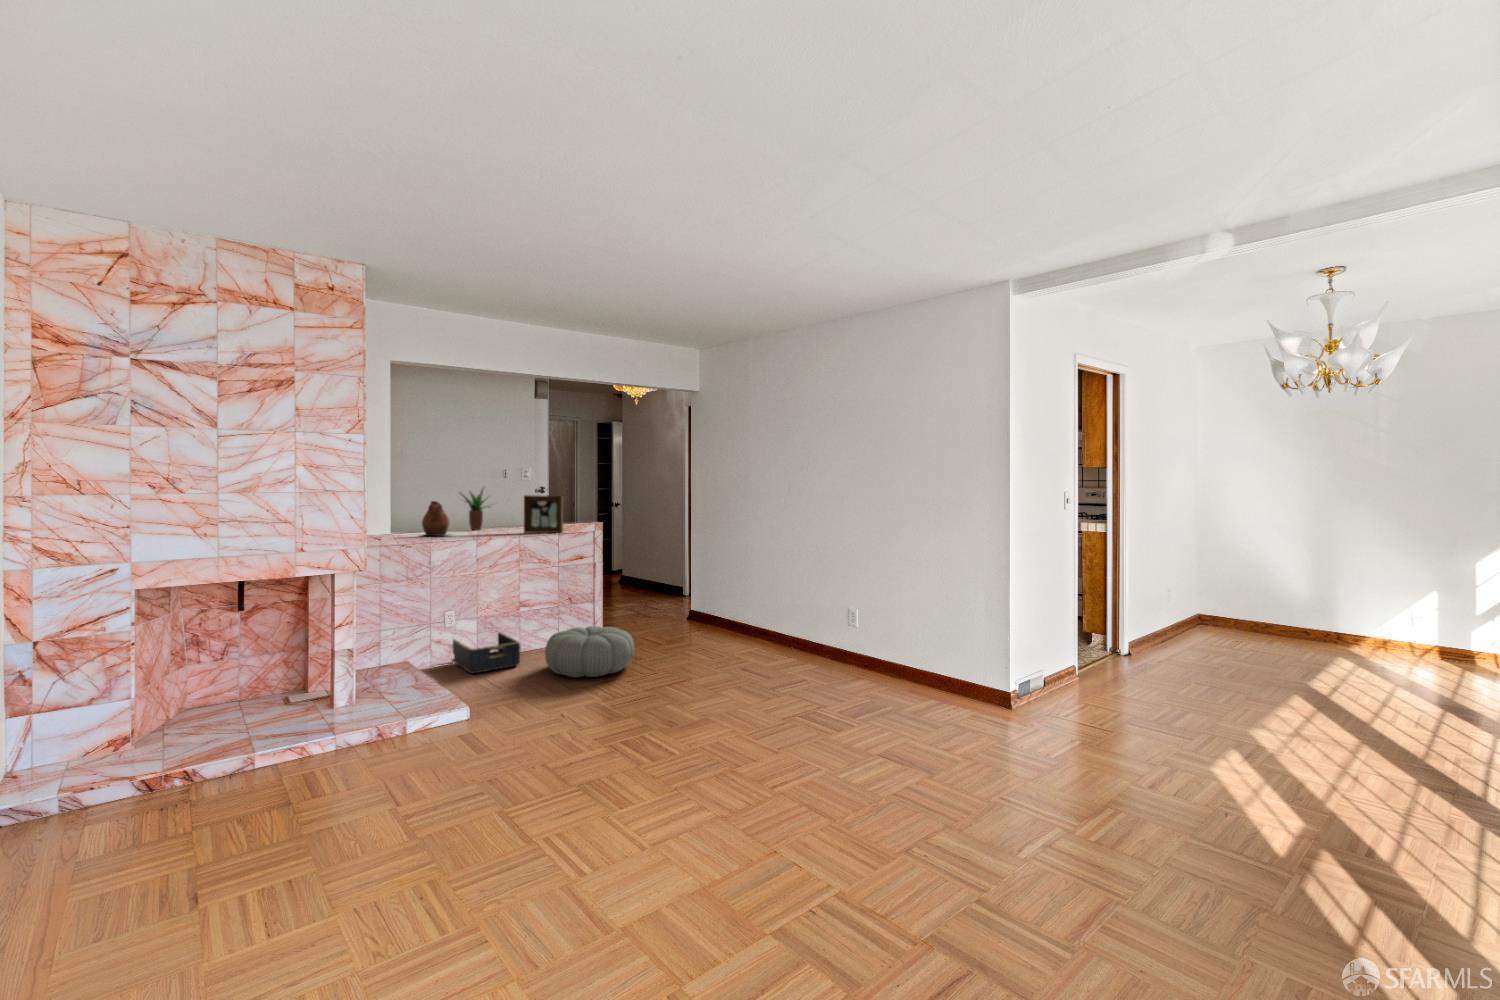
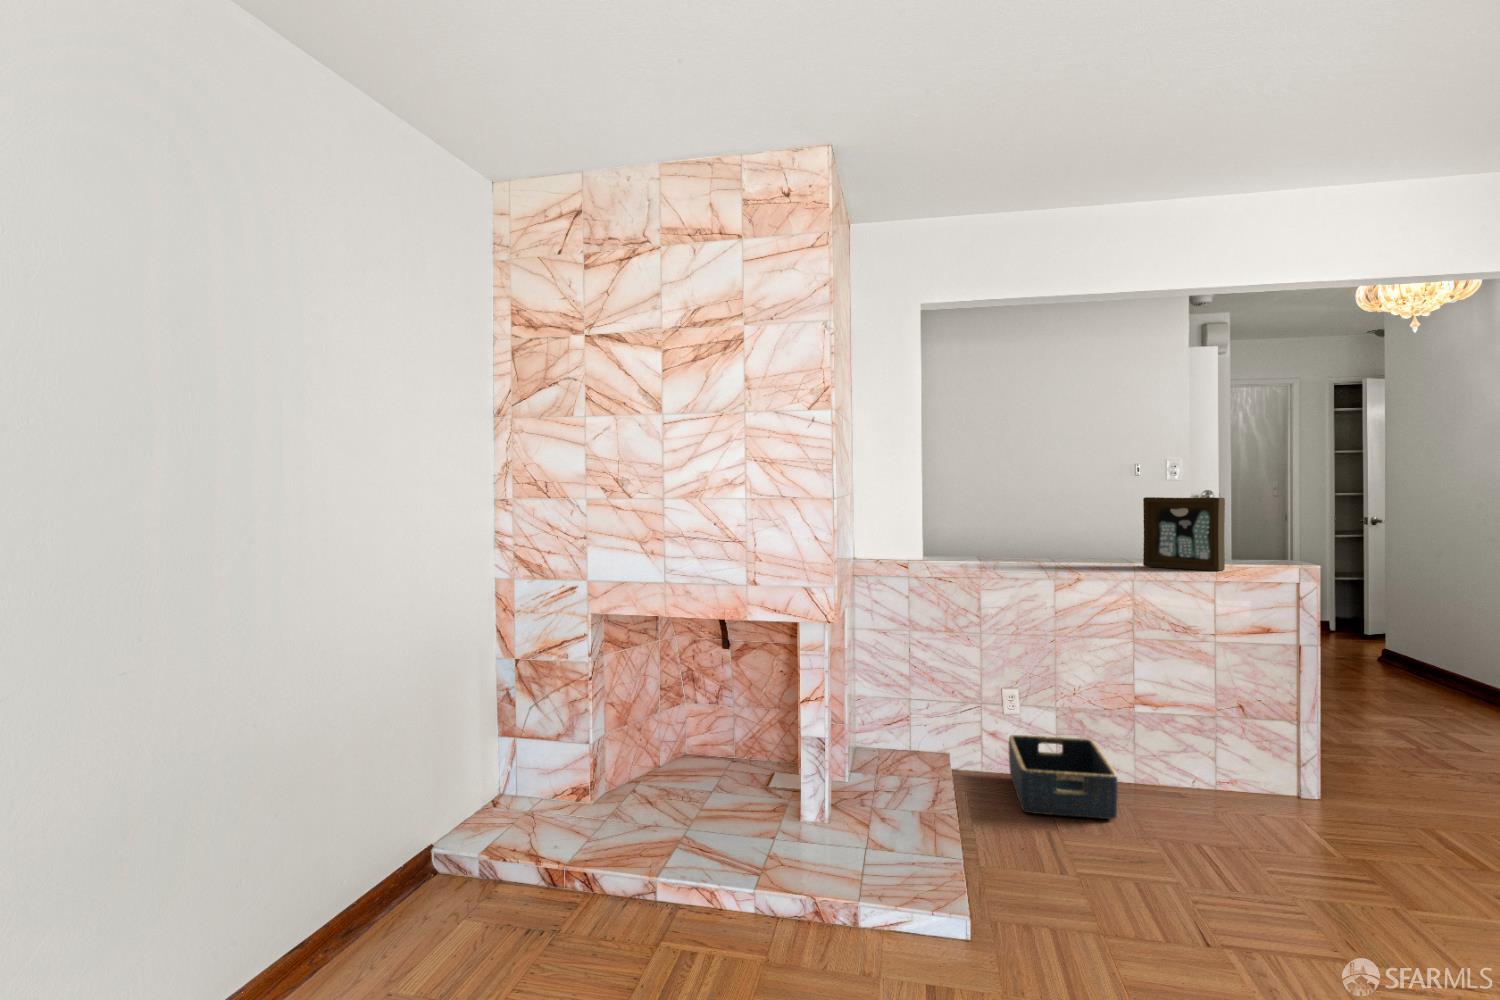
potted plant: present [460,488,489,530] -> none [1055,481,1122,554]
ceramic pitcher: present [422,501,449,536] -> none [960,508,1016,565]
pouf: present [545,626,634,677] -> none [1157,775,1388,916]

